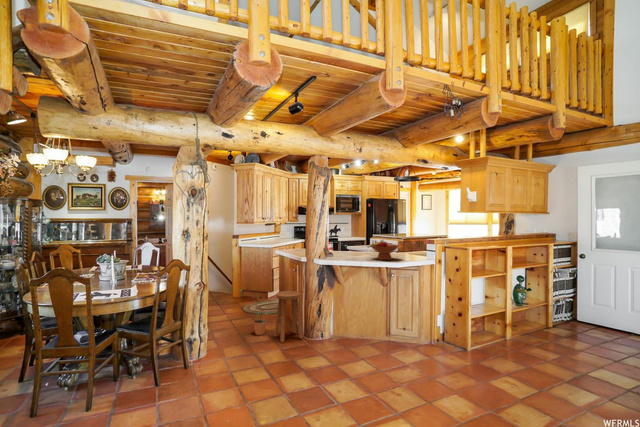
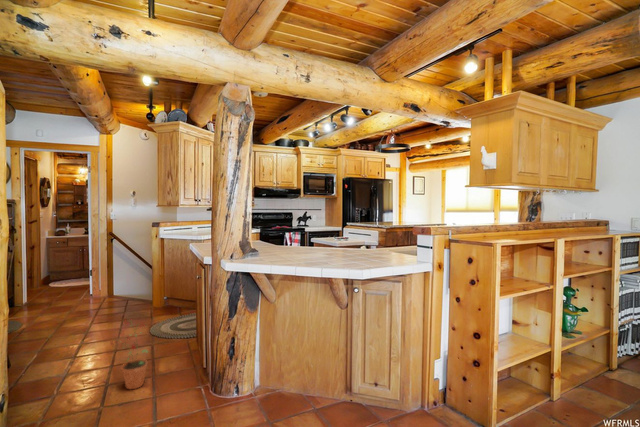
fruit bowl: present [370,240,399,260] -> none [316,227,369,263]
stool: present [274,291,303,343] -> none [154,313,201,410]

